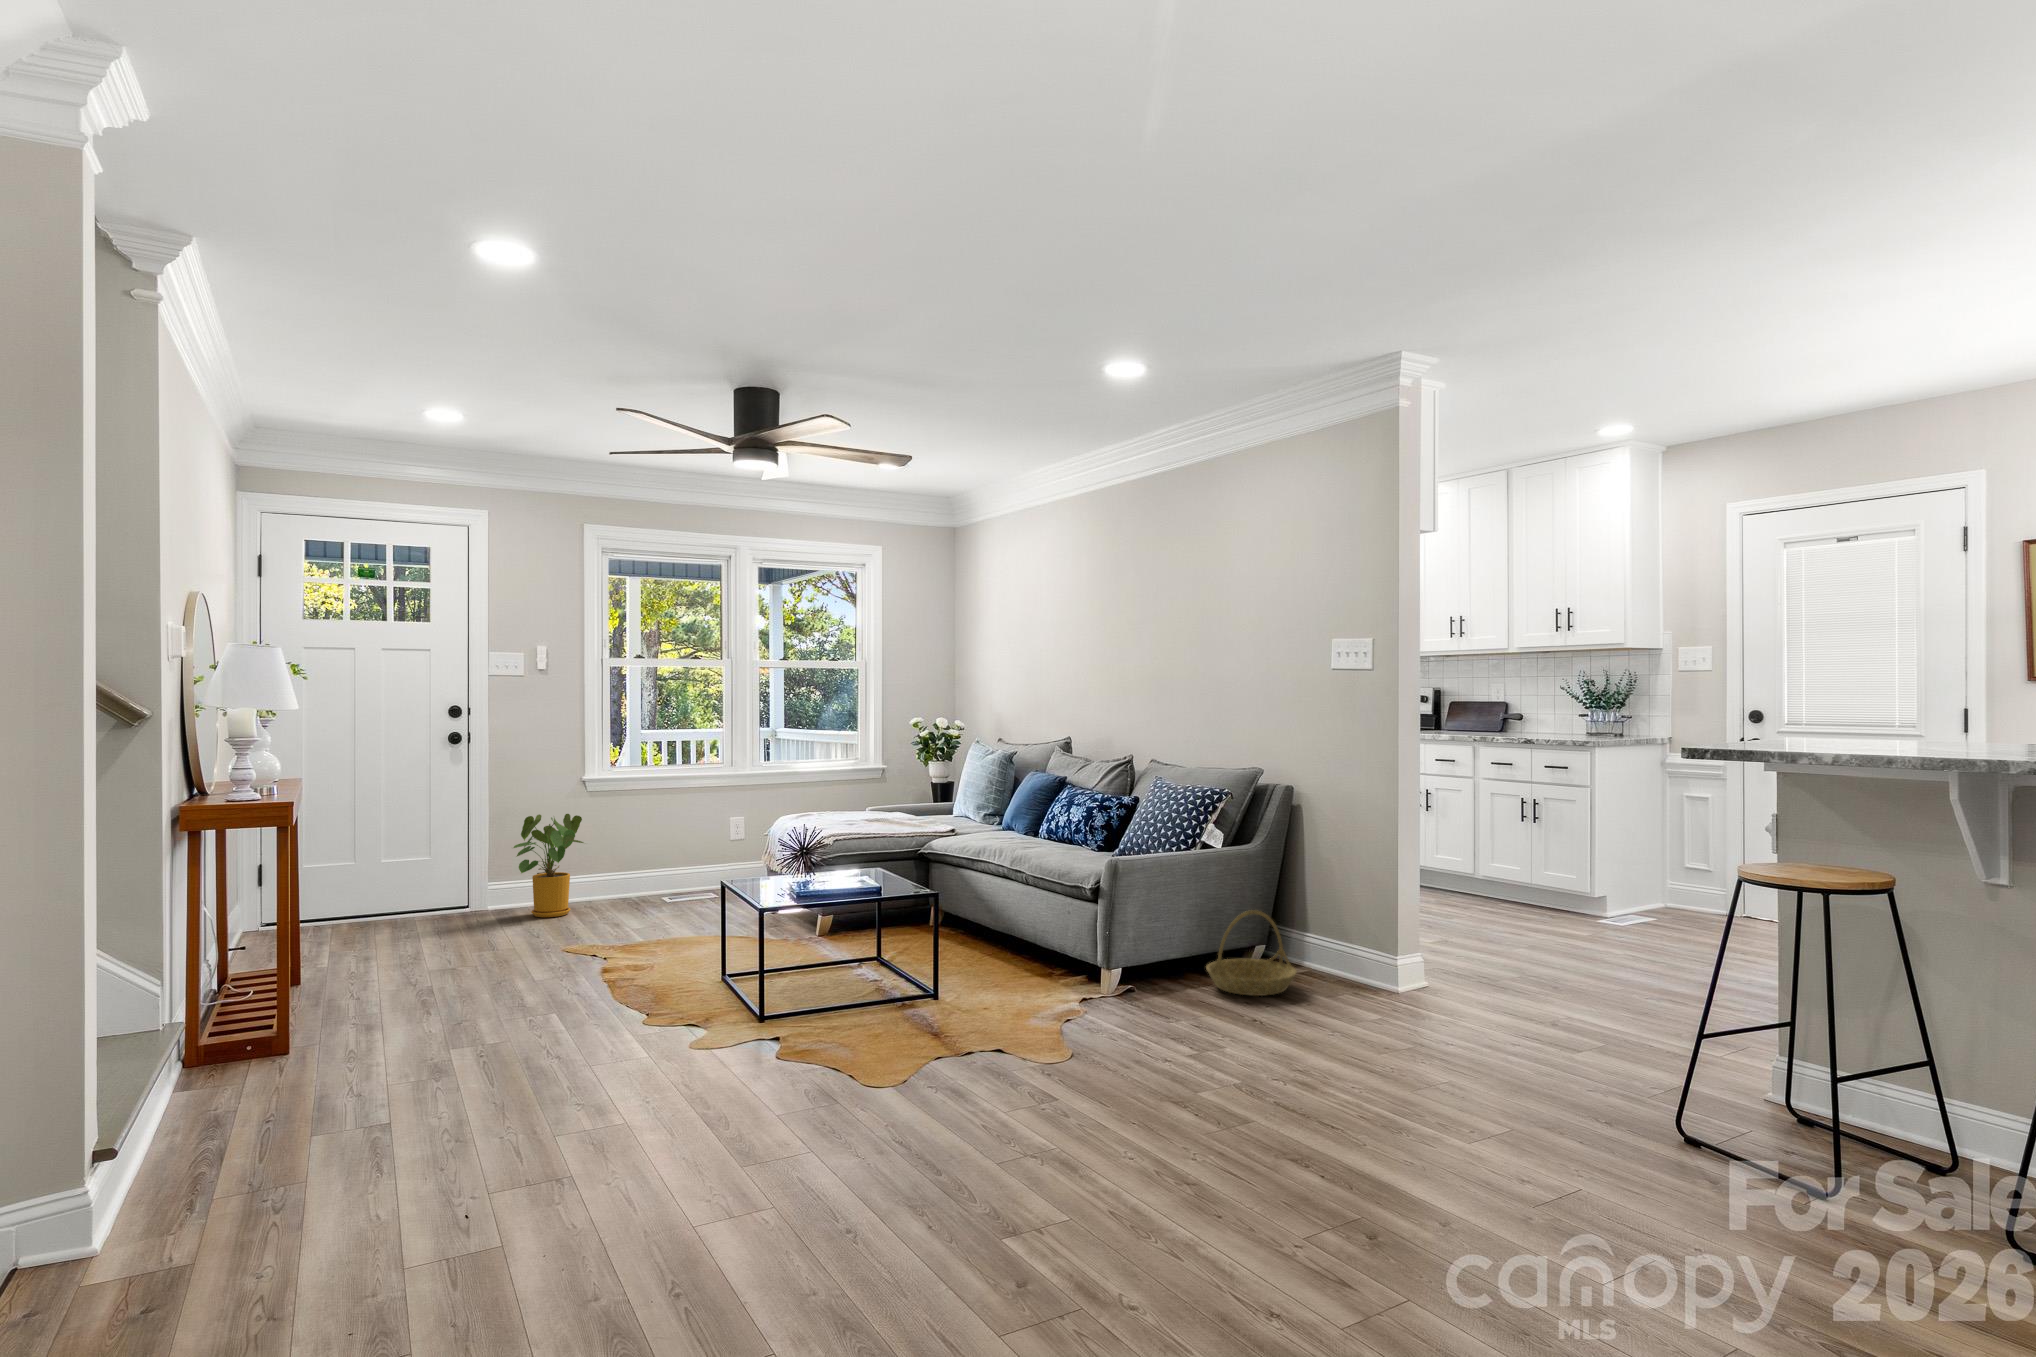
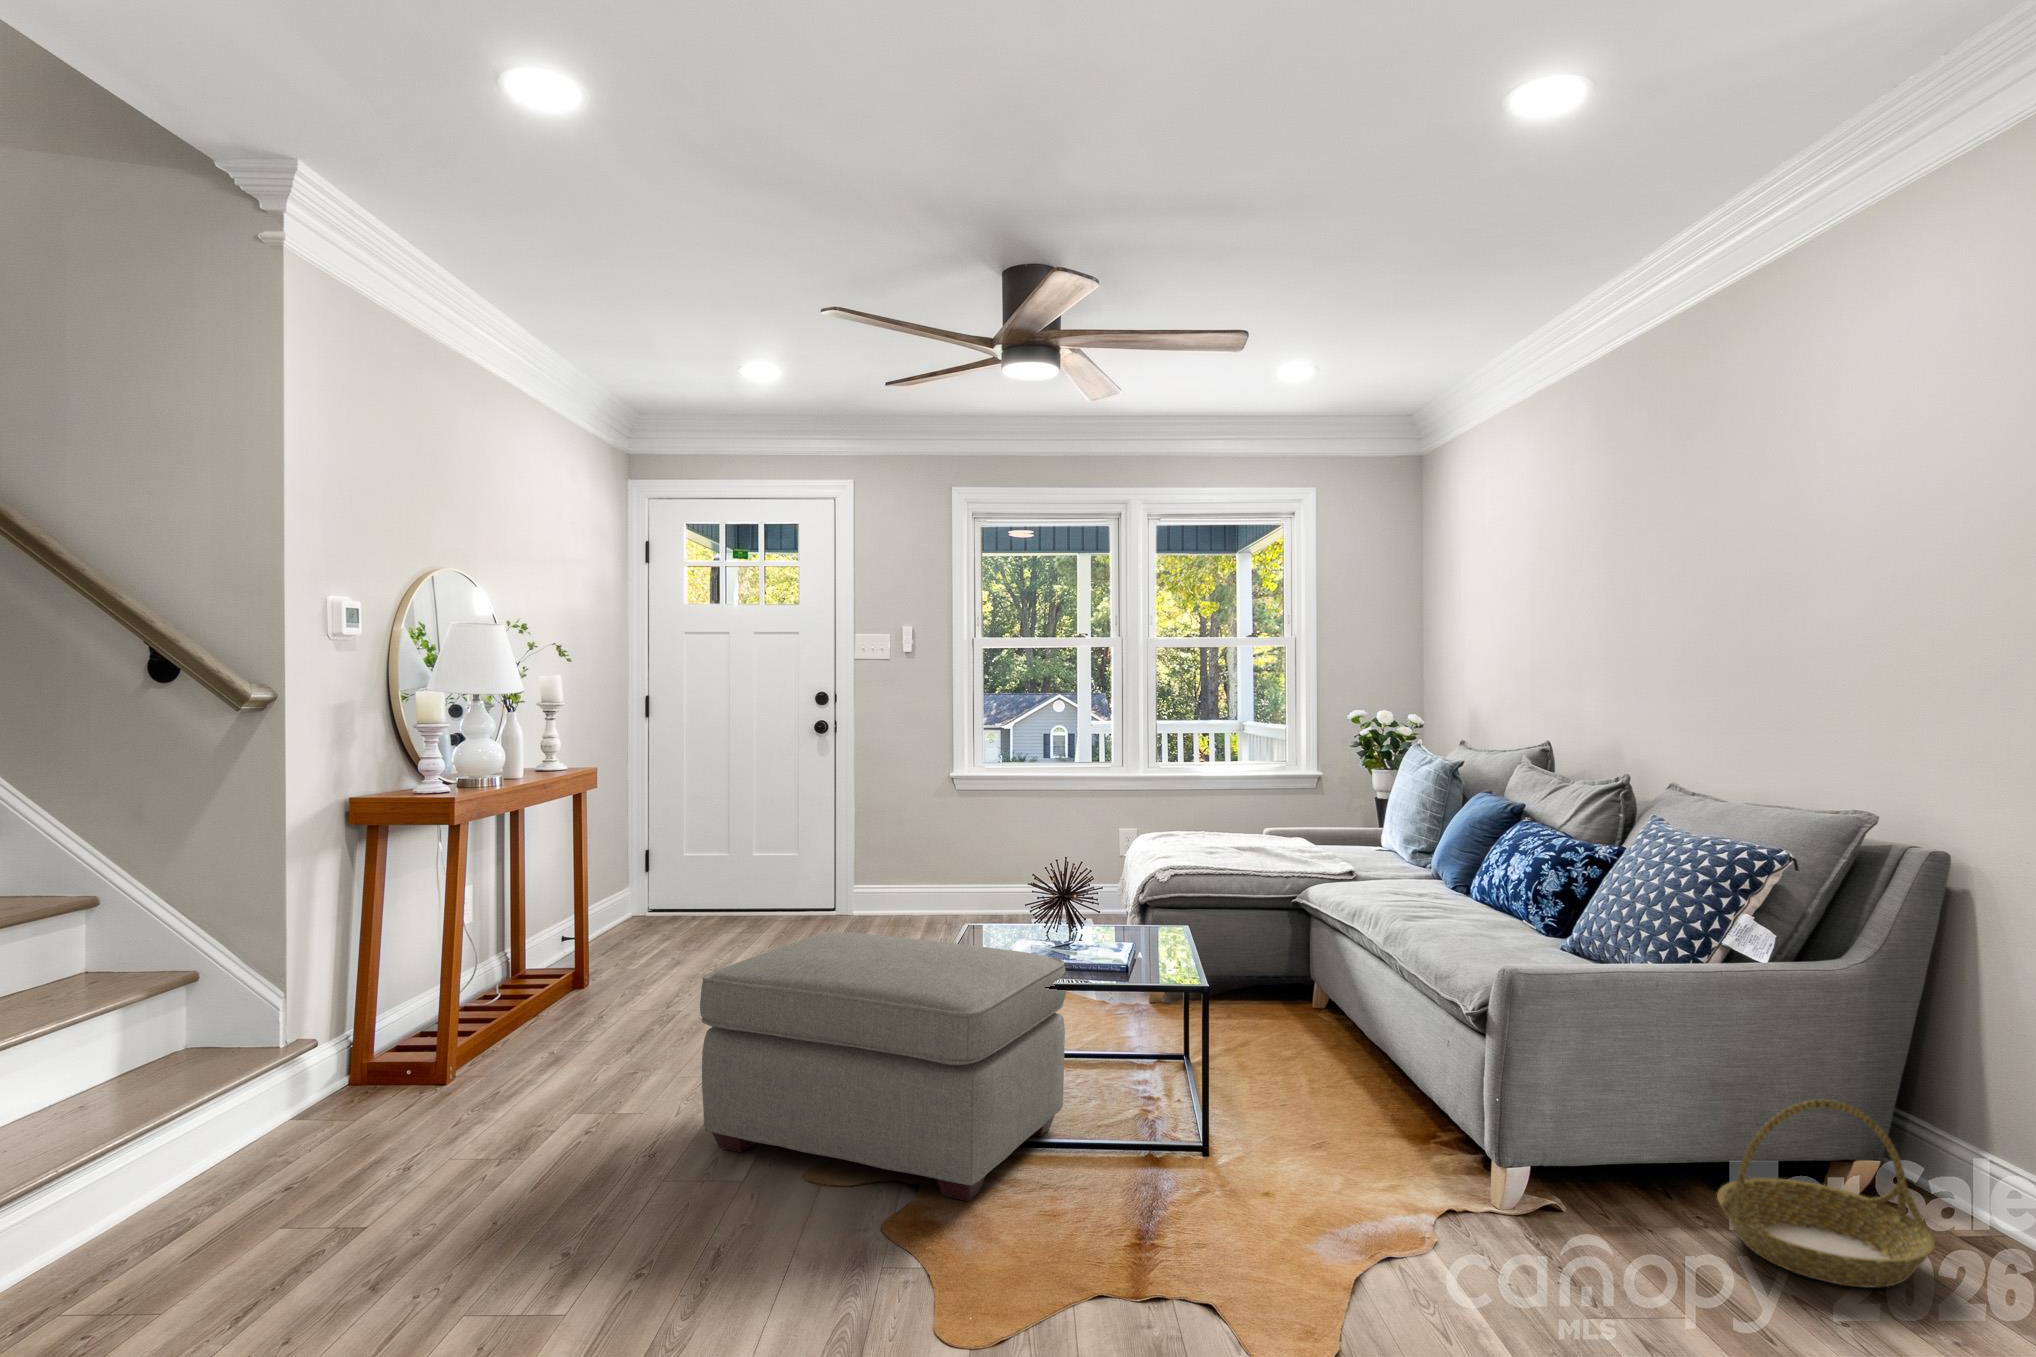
house plant: present [513,814,584,917] -> none [849,814,941,932]
ottoman: none [599,886,841,1045] -> present [700,932,1066,1201]

